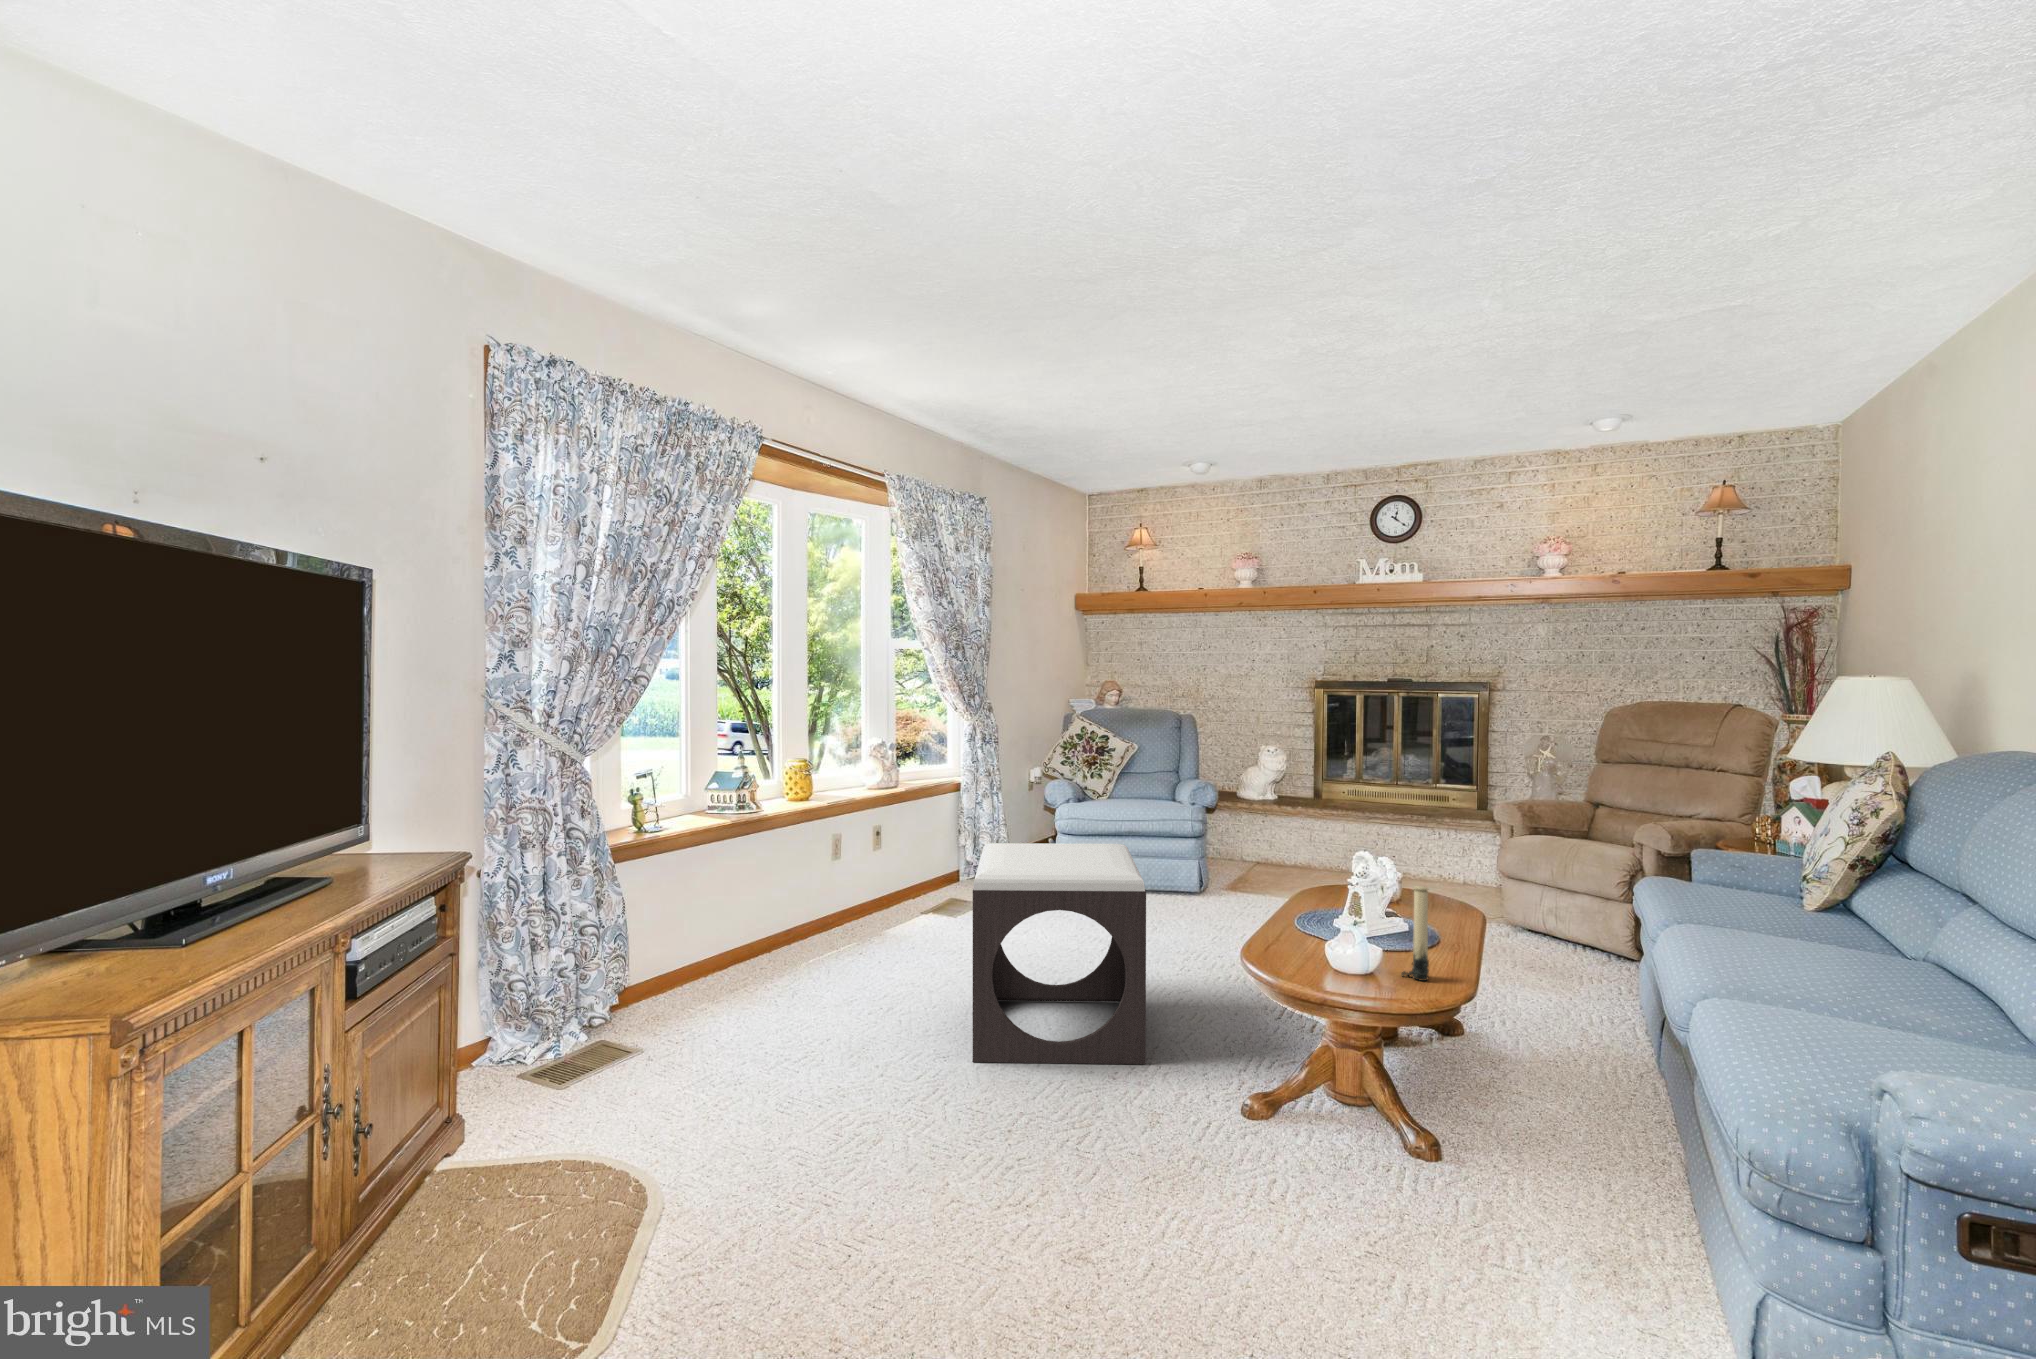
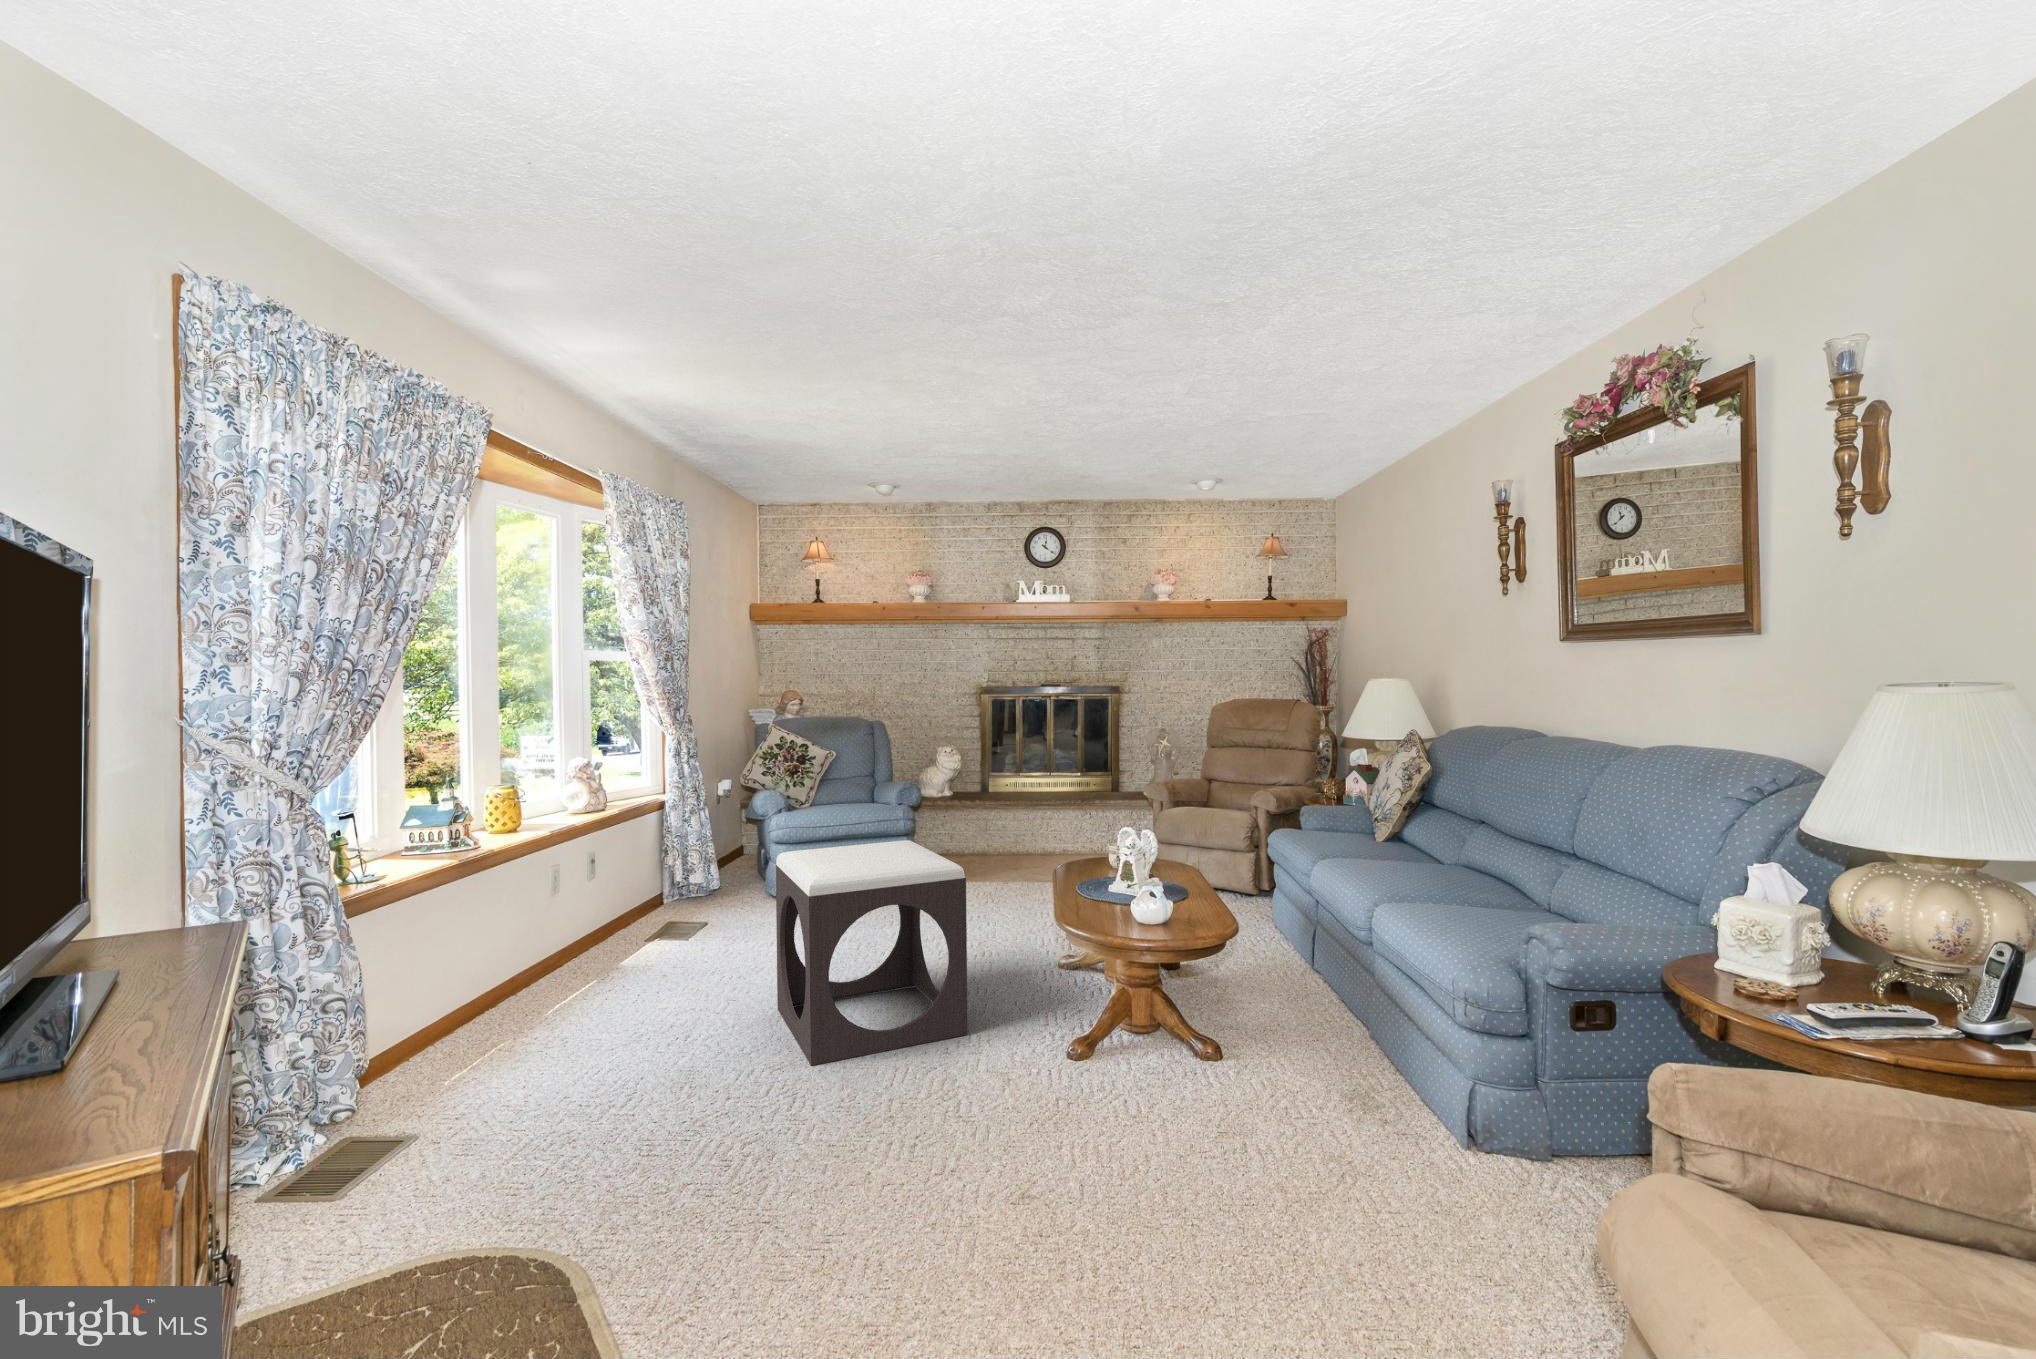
candle: present [1401,886,1429,981] -> none [1184,845,1206,920]

